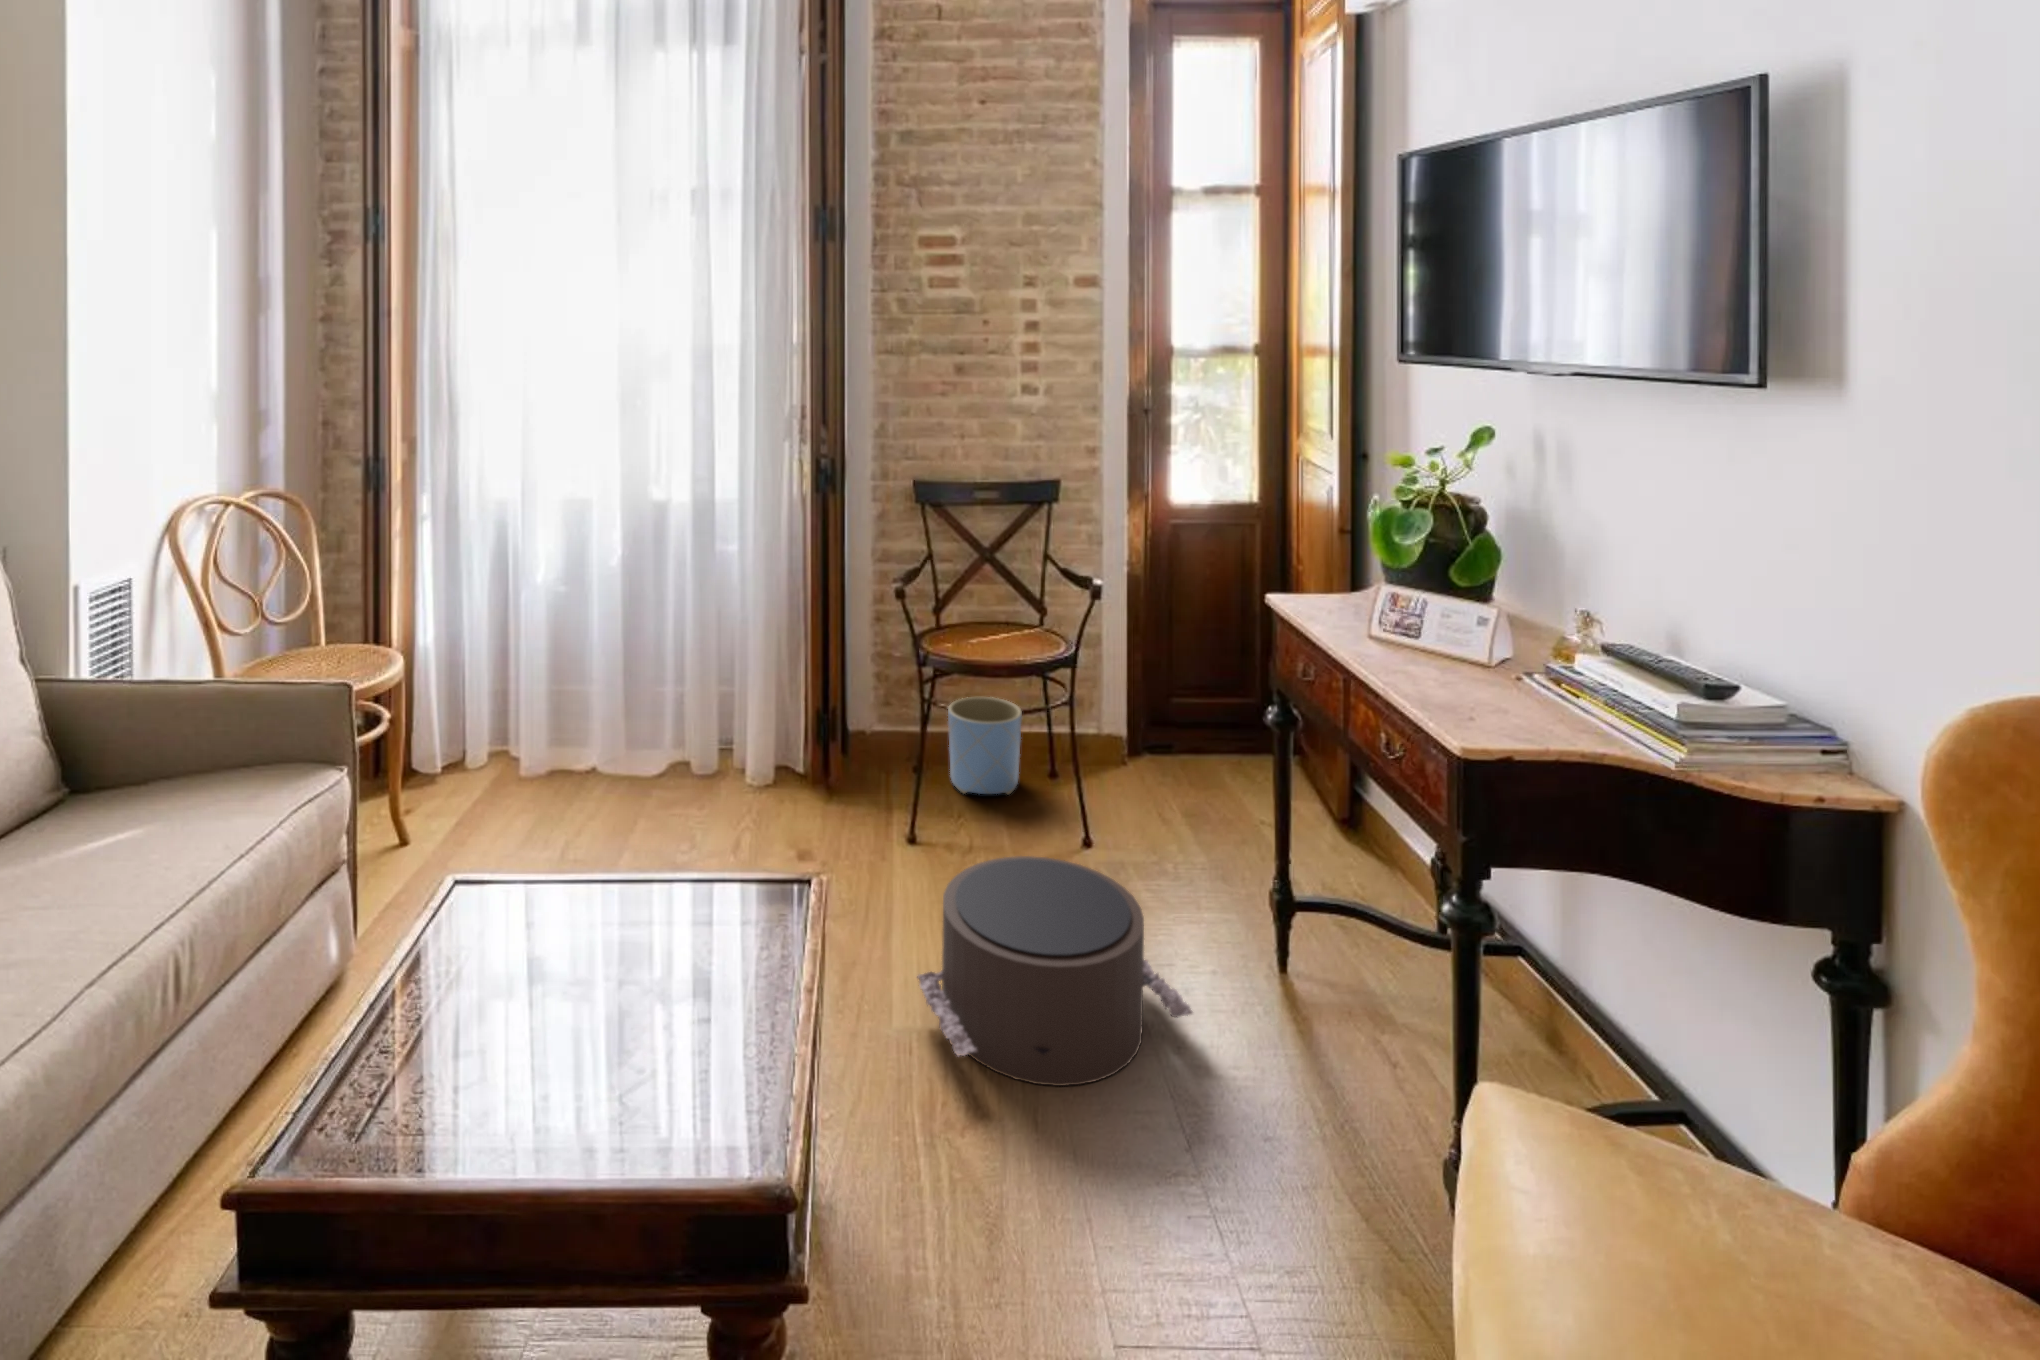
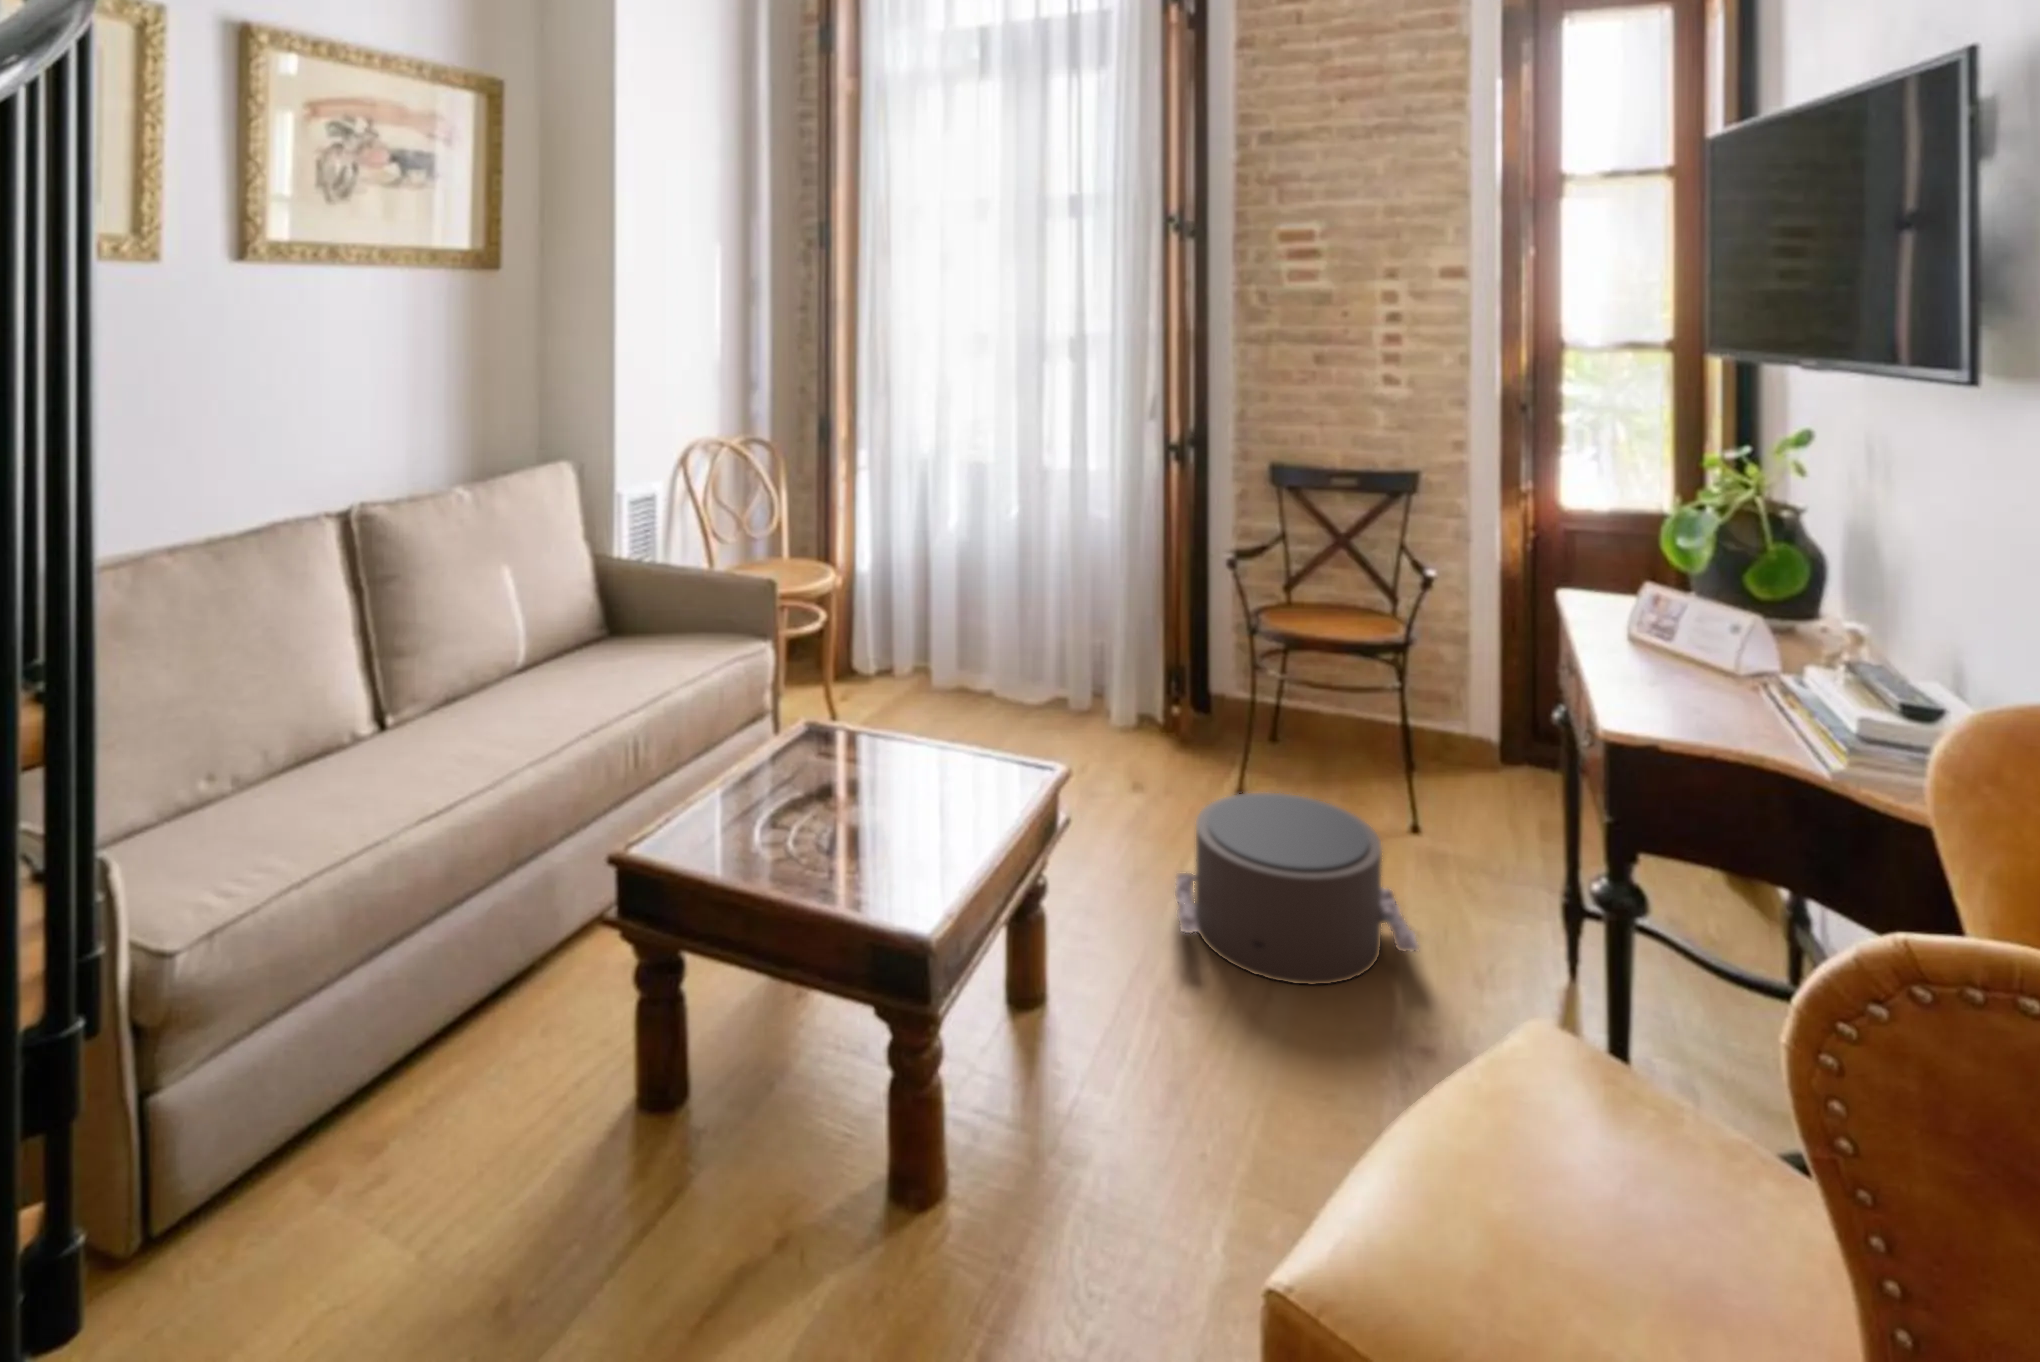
planter: present [948,697,1022,794] -> none [1296,671,1369,766]

